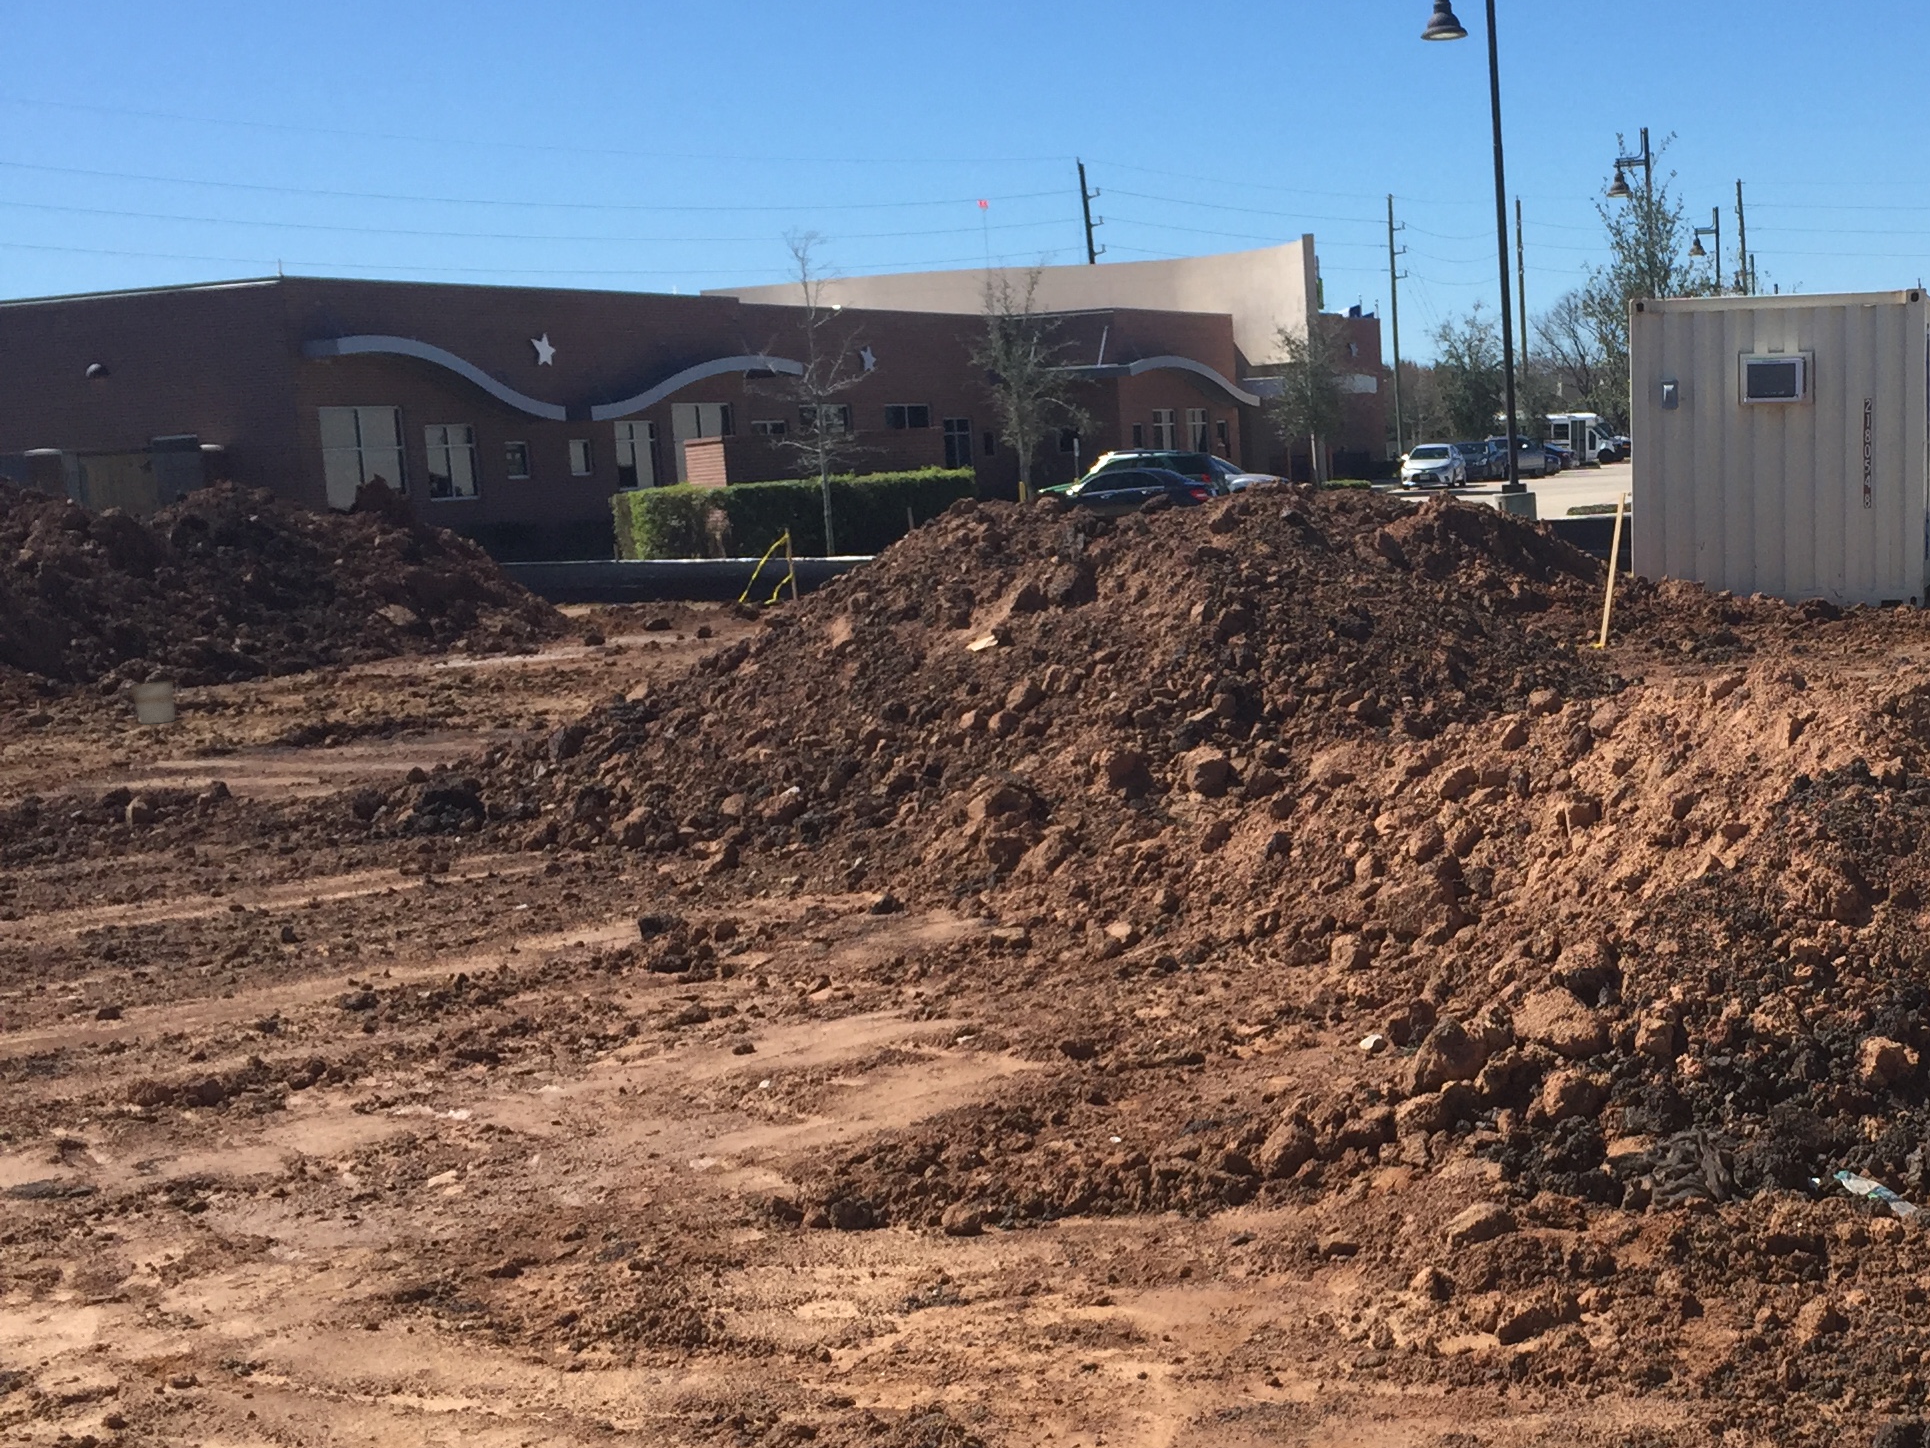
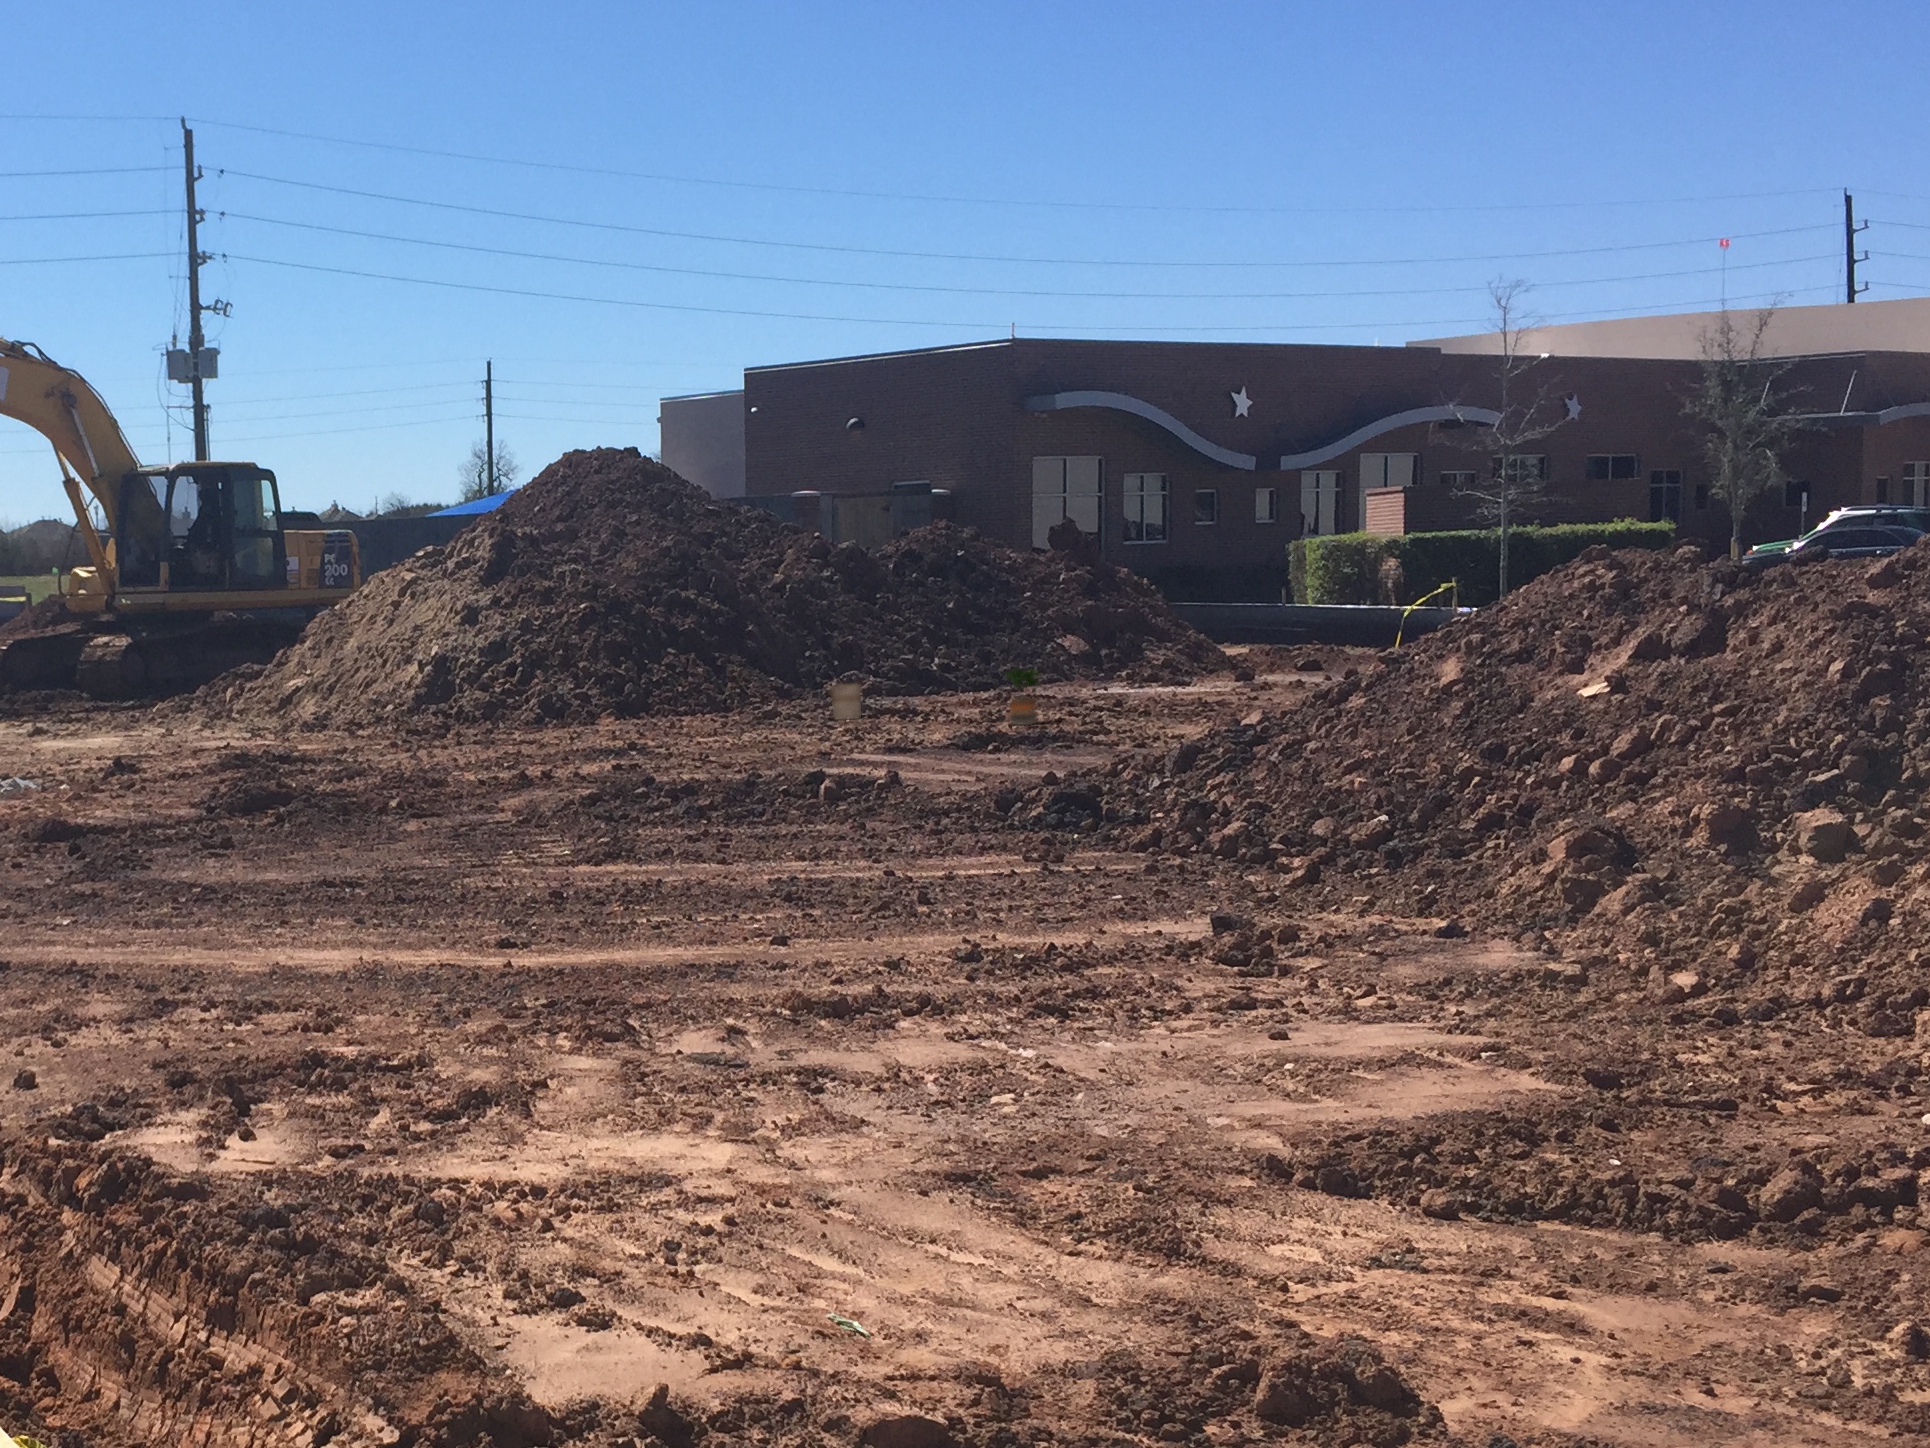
potted tree: none [351,660,398,723] -> present [1006,669,1039,725]

